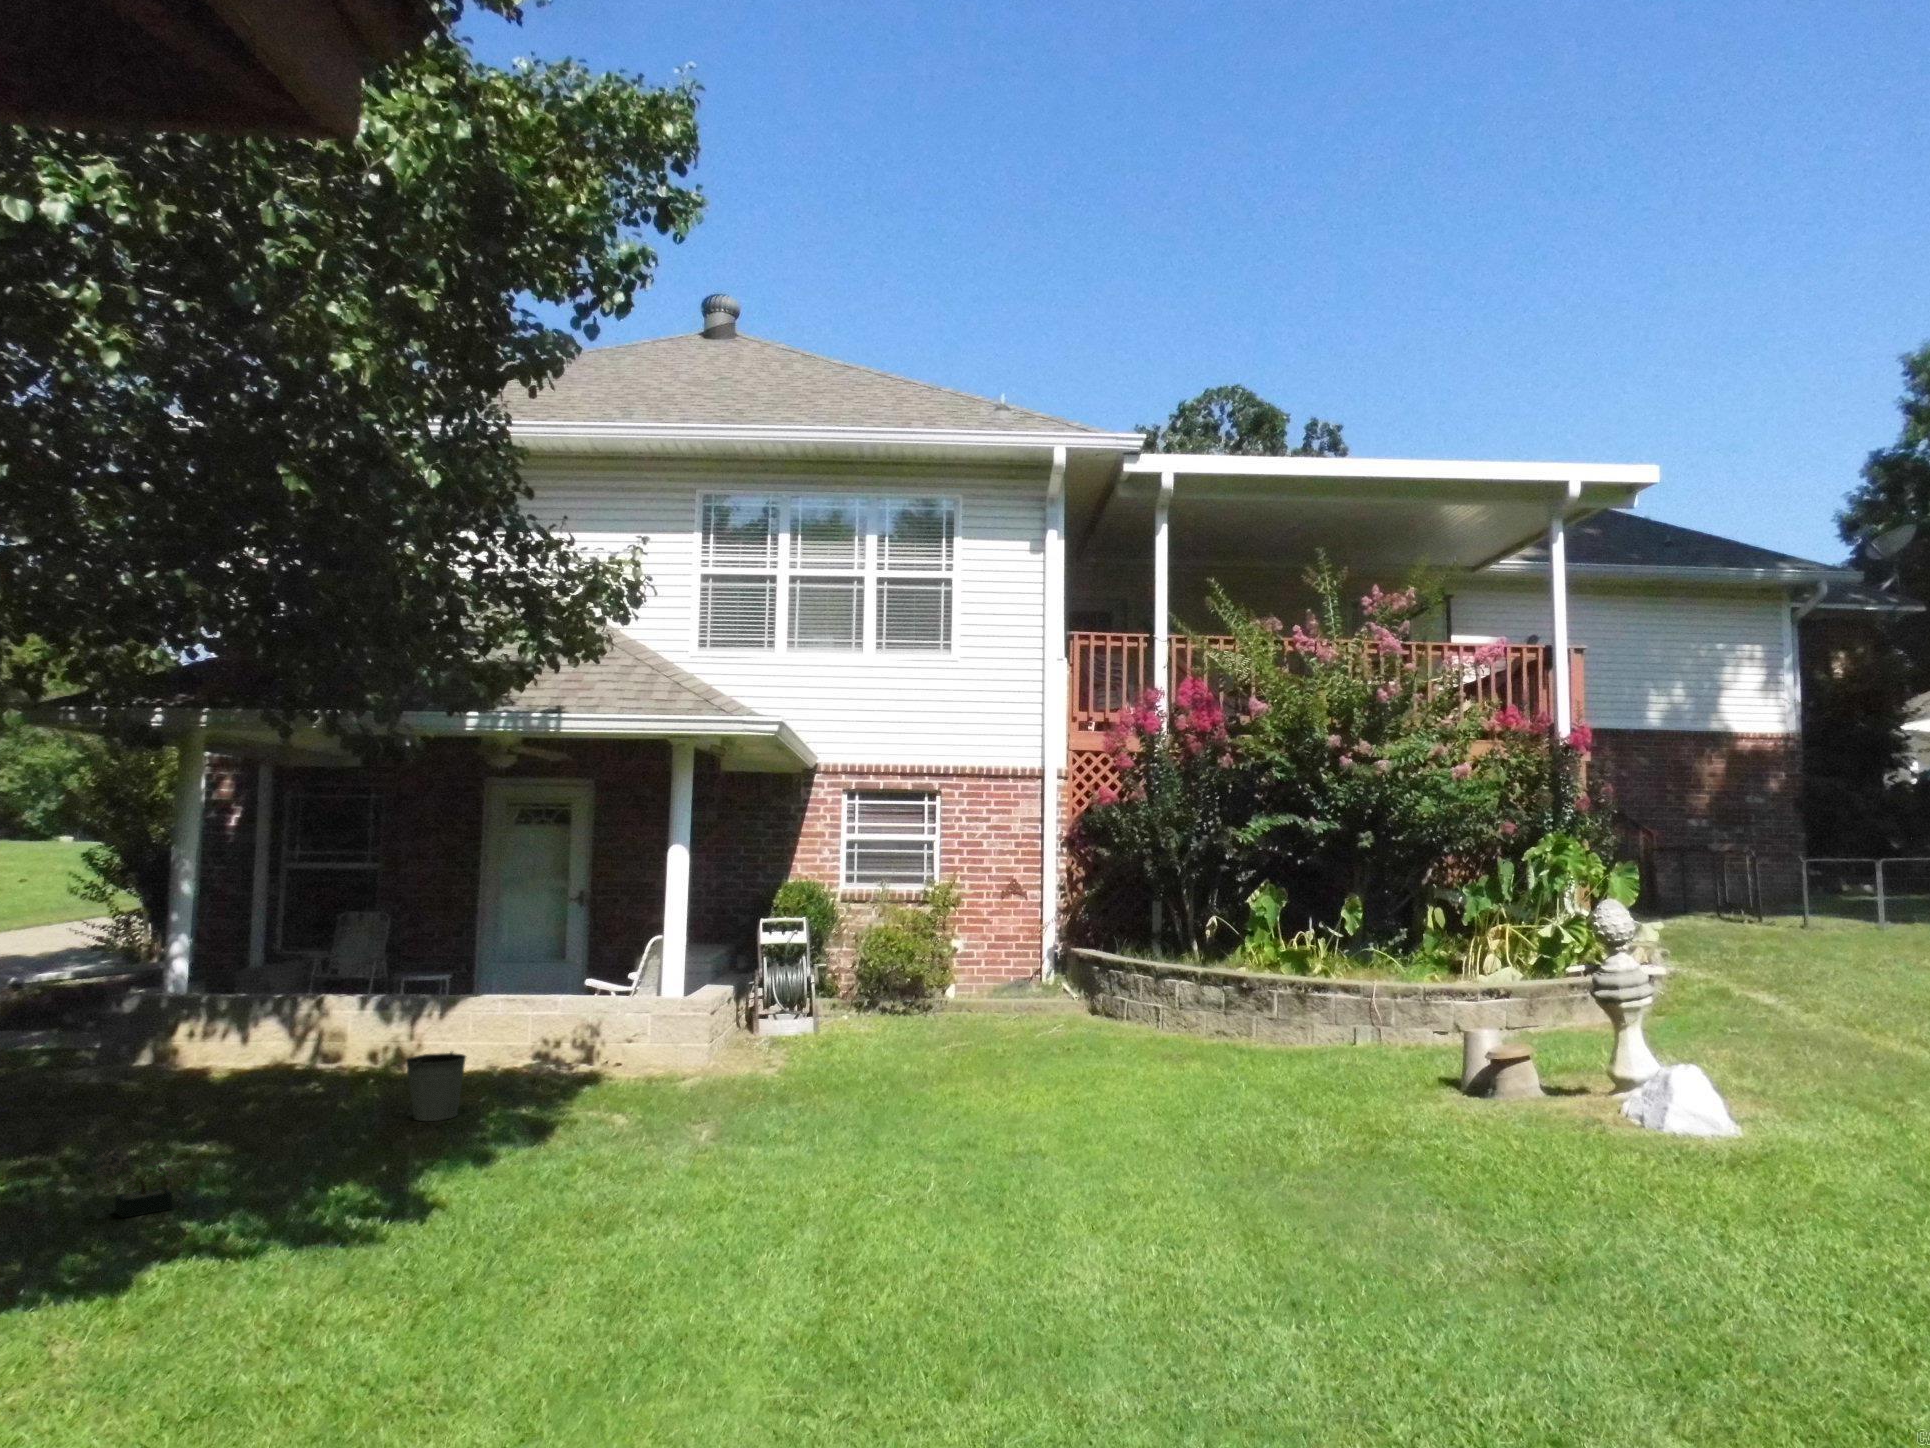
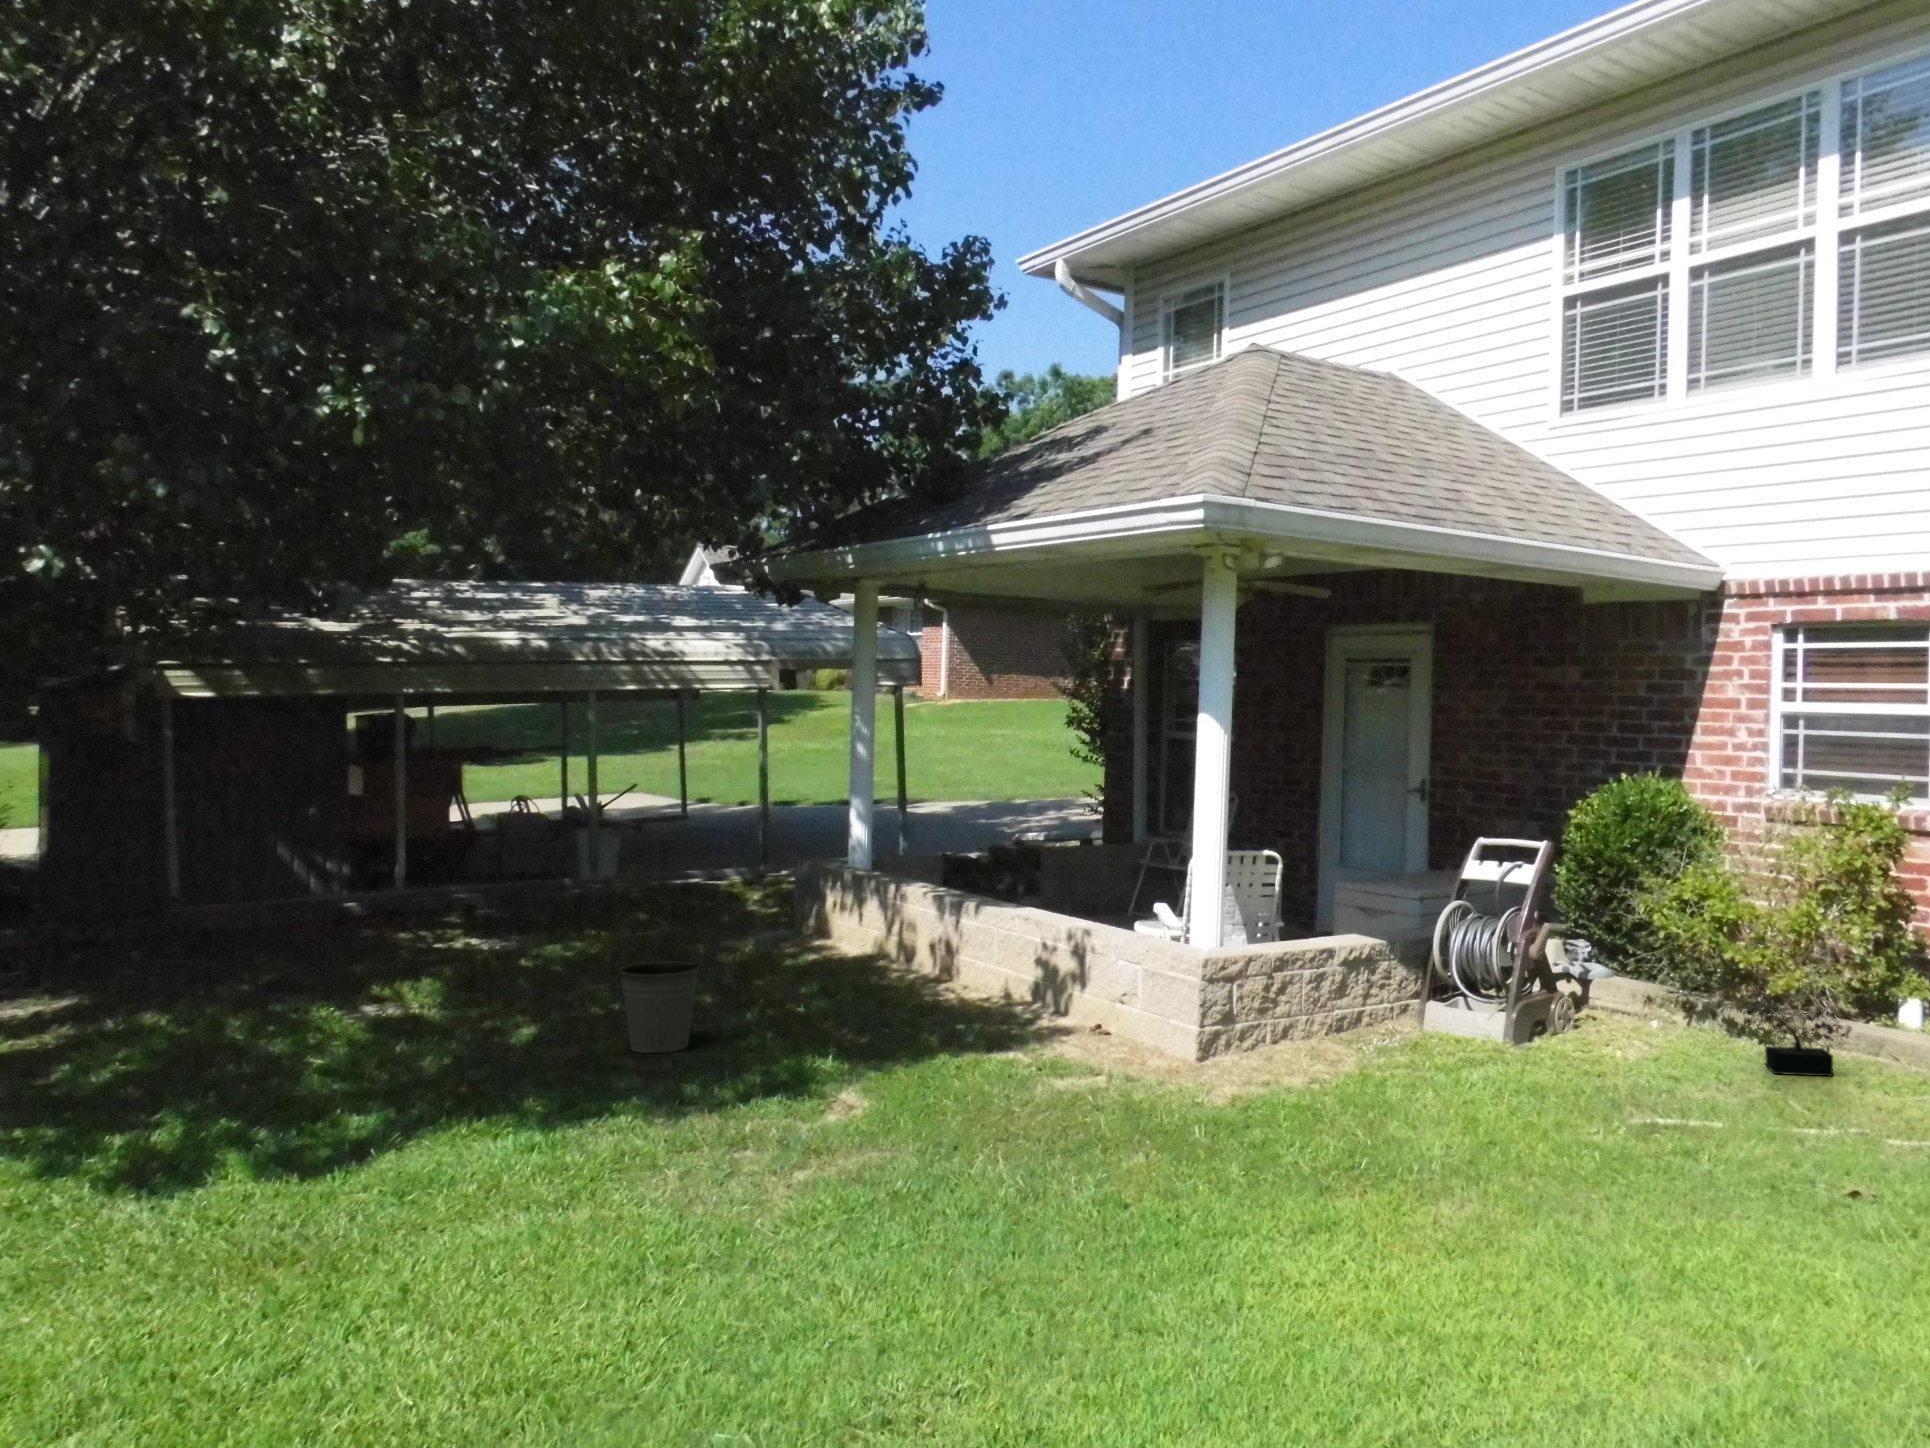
decorative plant: present [95,1151,183,1218] -> present [1742,992,1846,1076]

